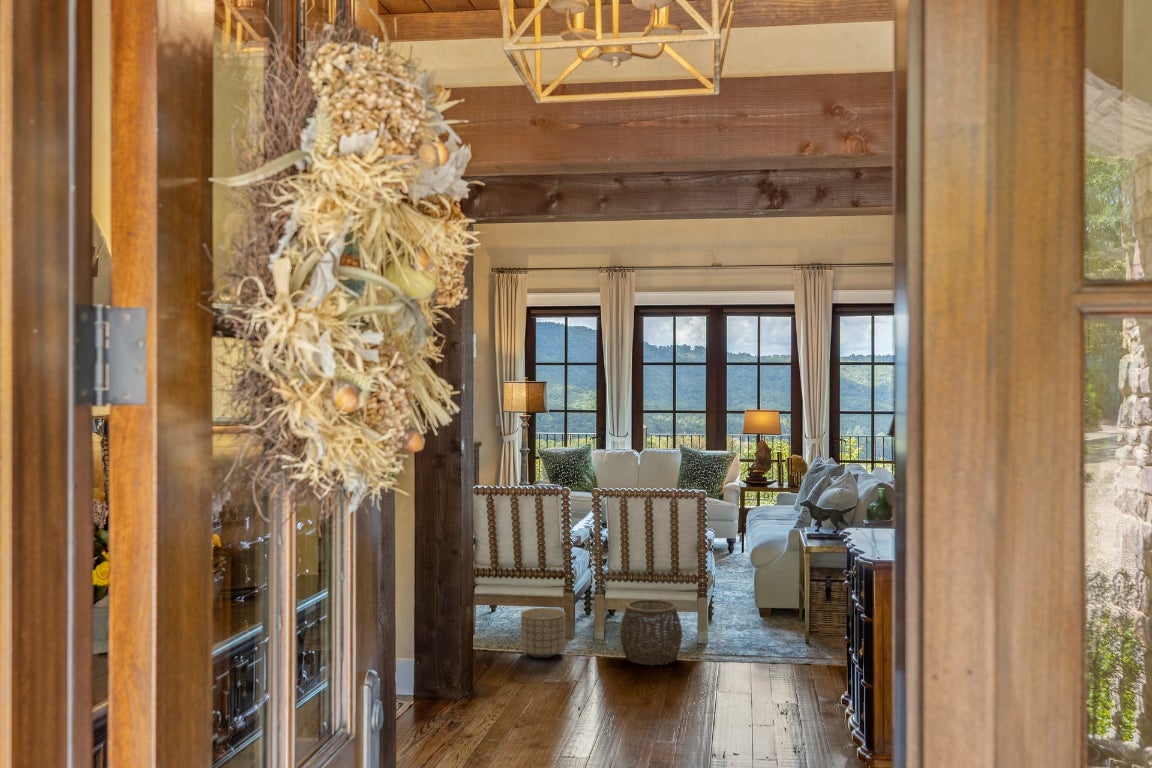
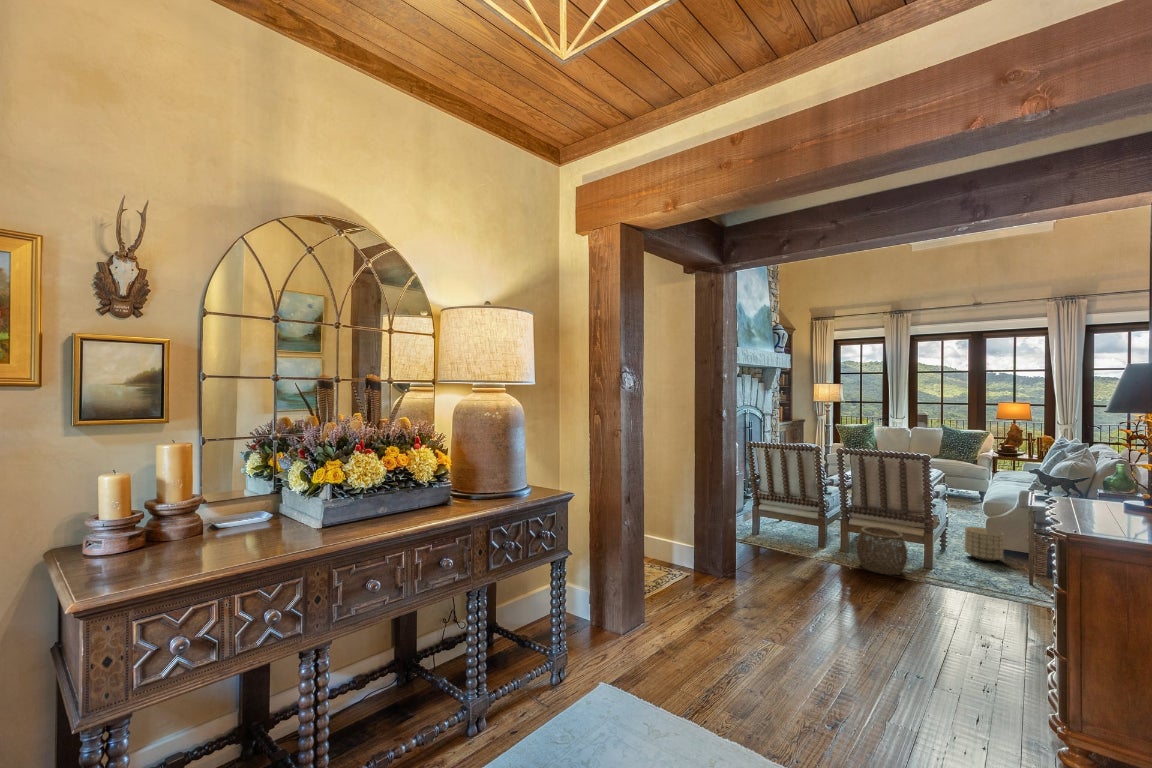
planter: present [521,608,565,658] -> present [965,527,1003,561]

